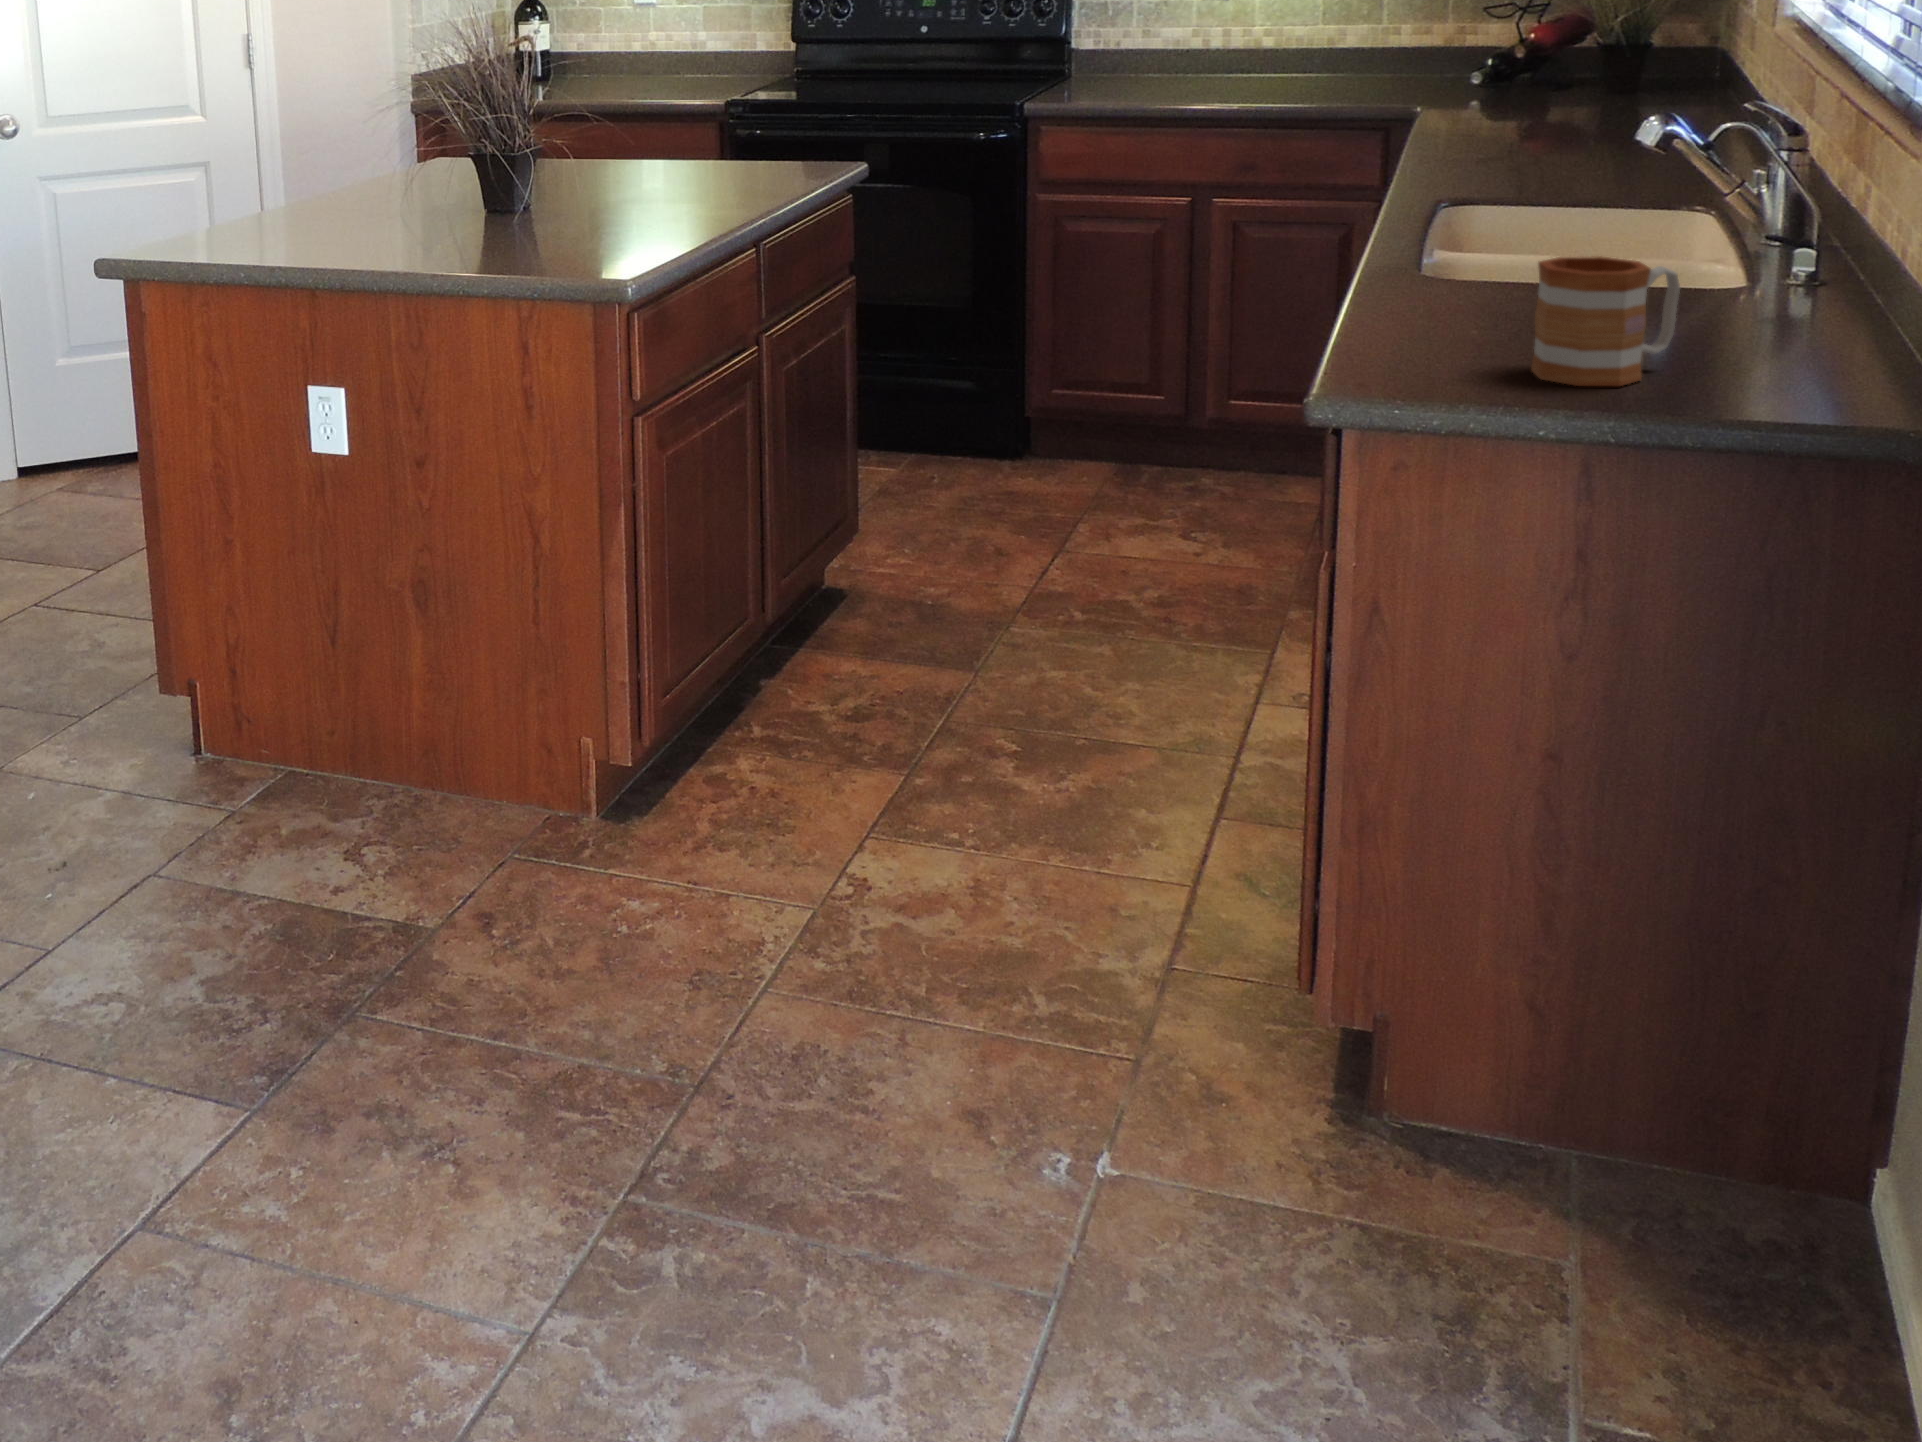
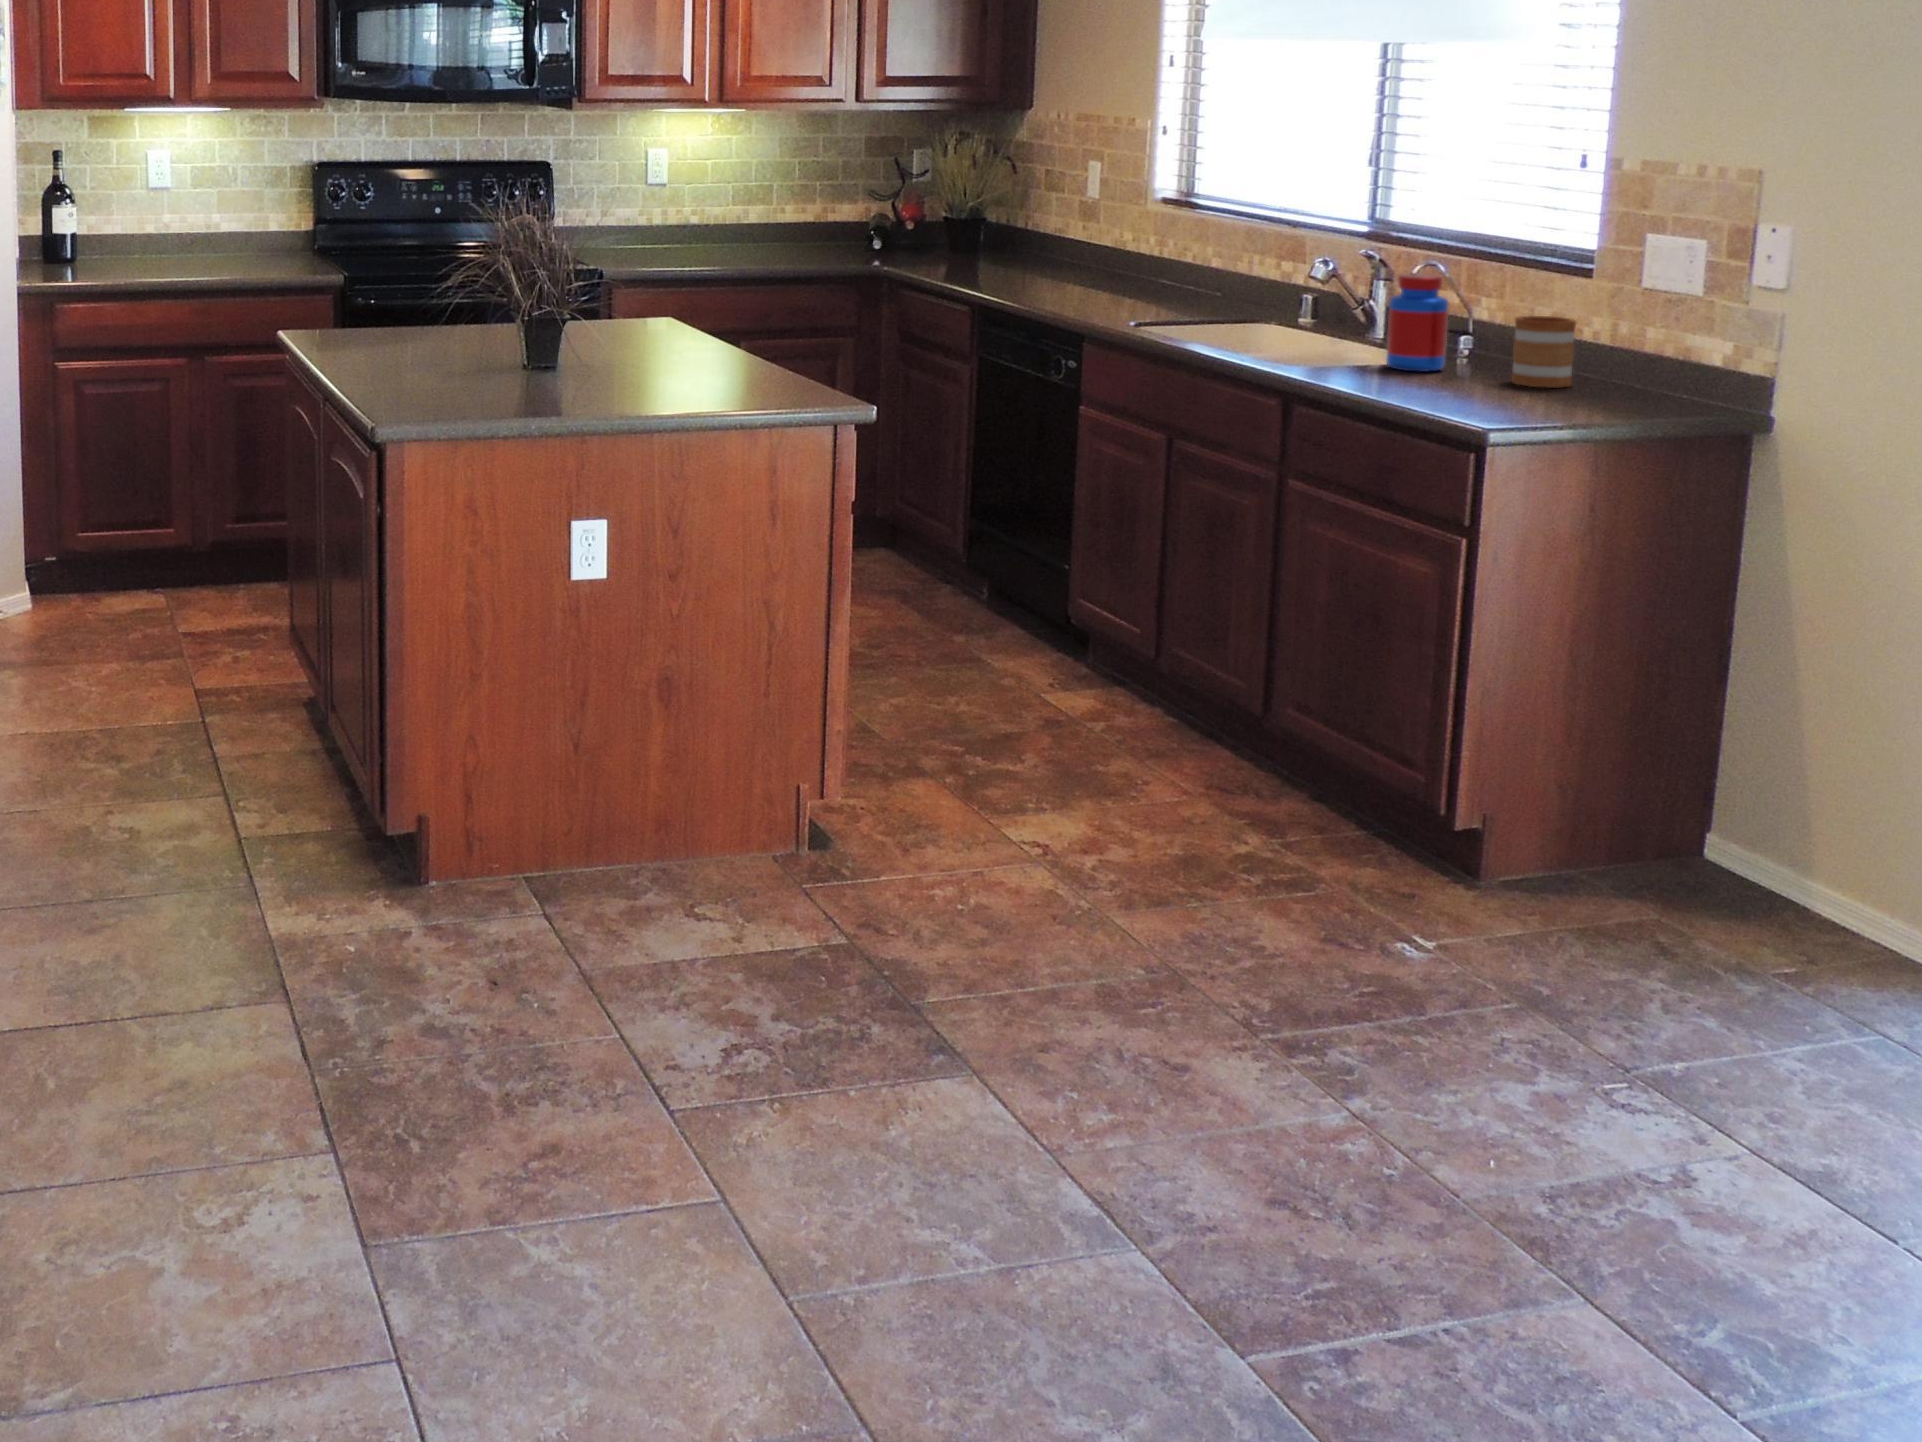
jar: none [1432,172,1536,334] -> present [1386,274,1448,371]

